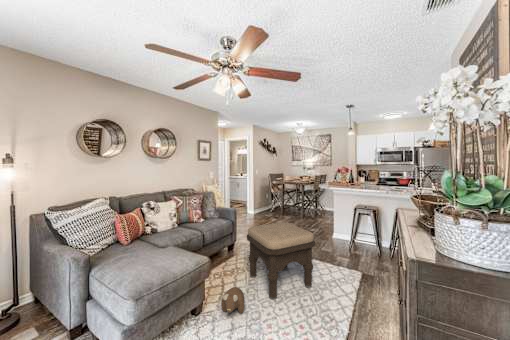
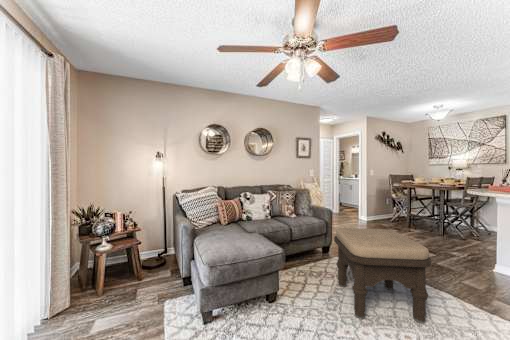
plush toy: present [221,287,244,314] -> none [293,287,321,319]

